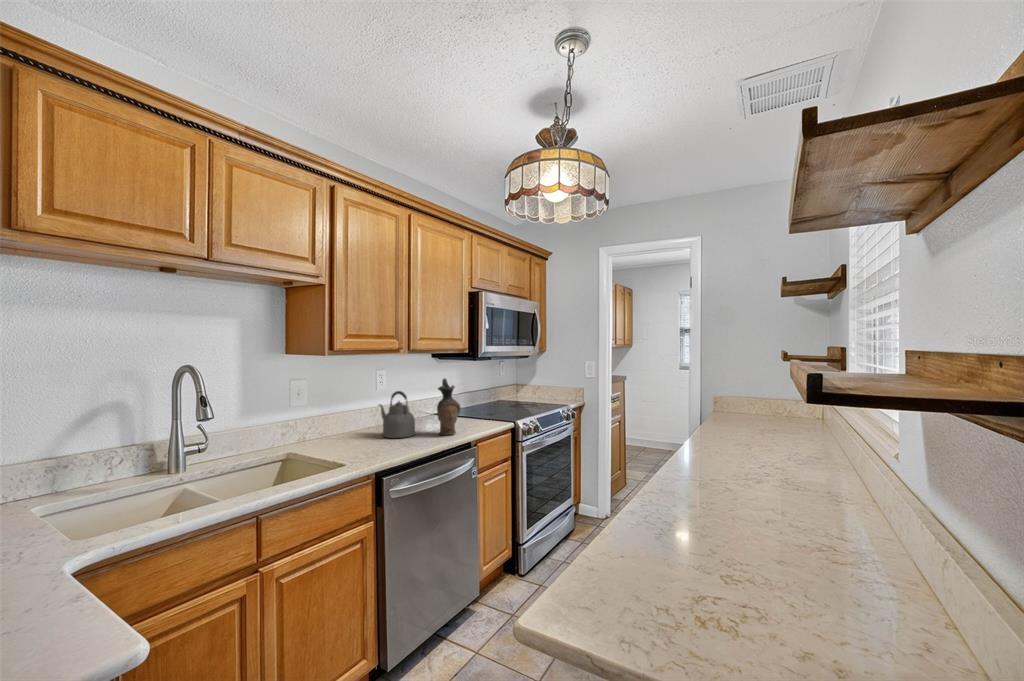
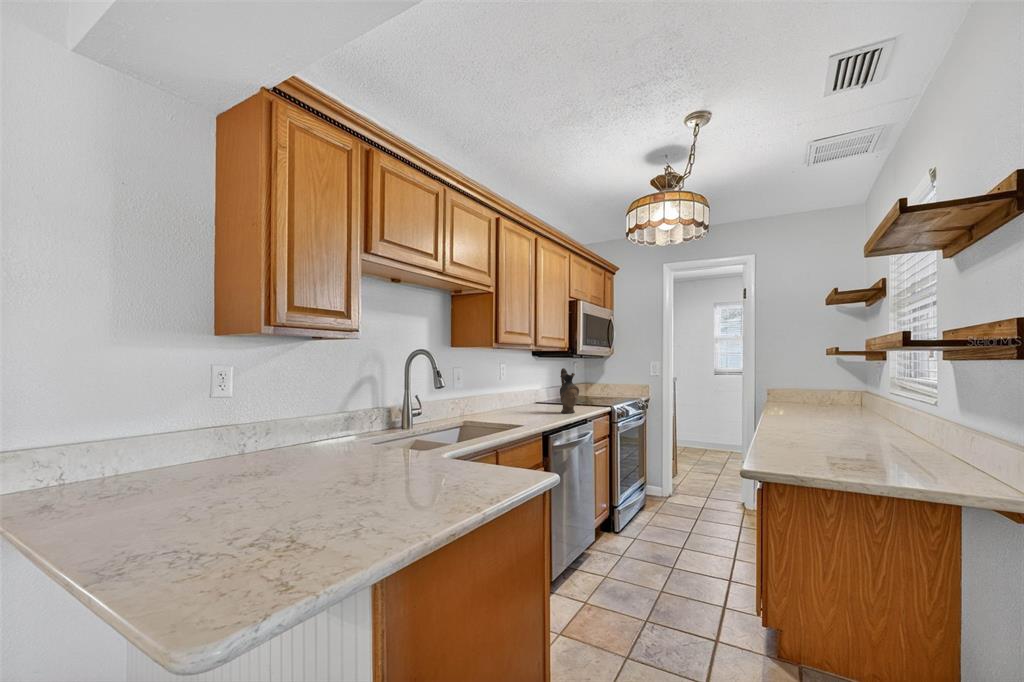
kettle: present [379,391,415,438] -> none [509,378,543,414]

